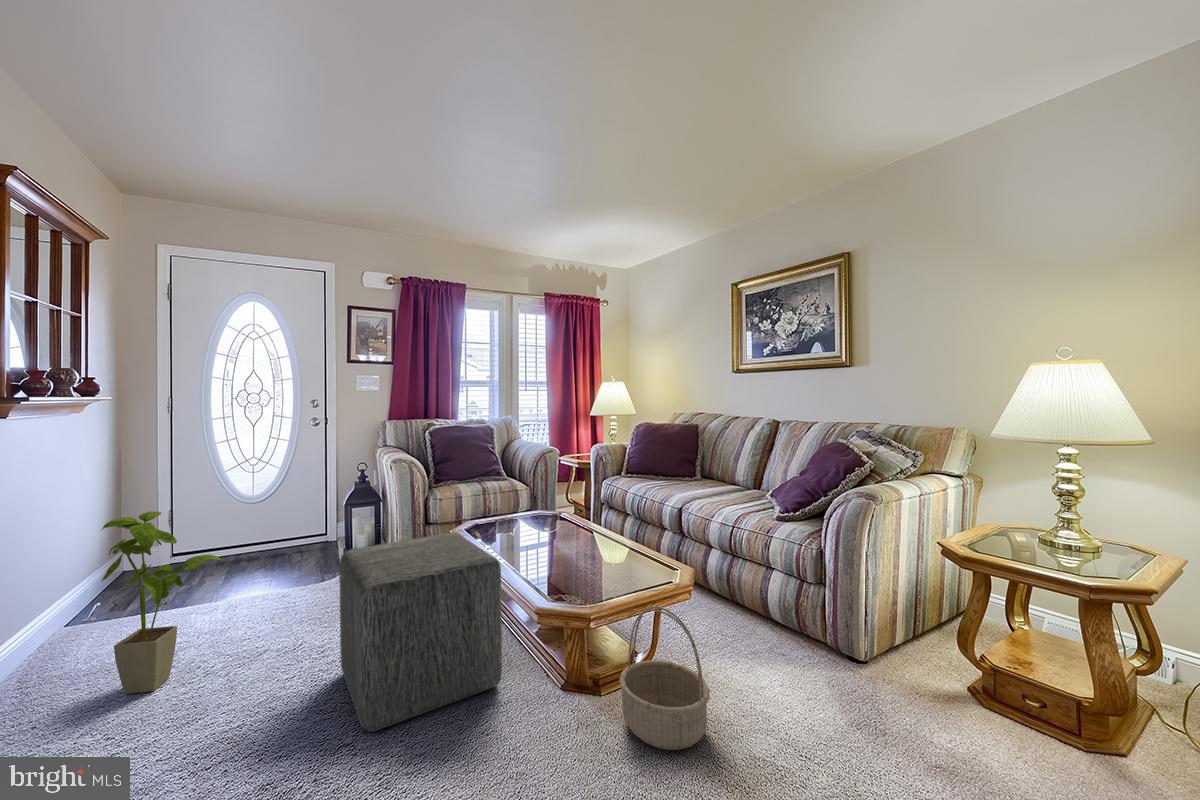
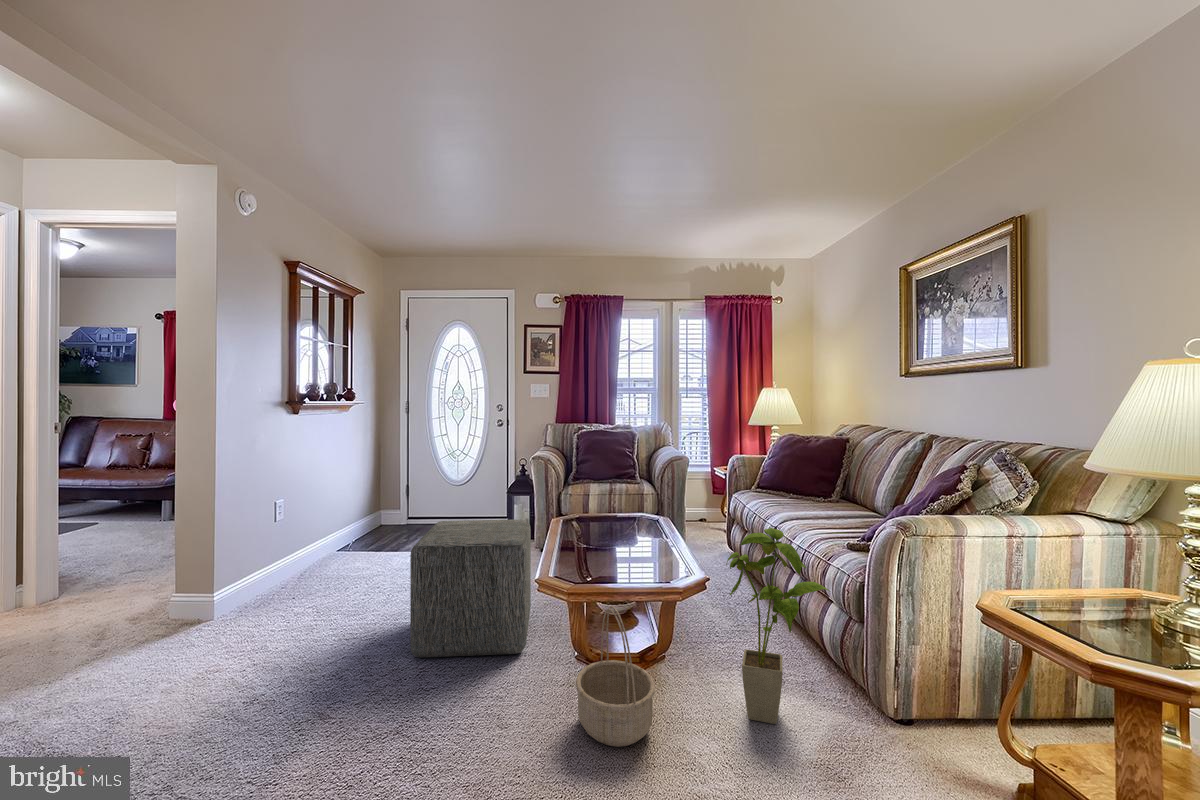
house plant: present [102,511,224,694] -> present [726,528,829,724]

